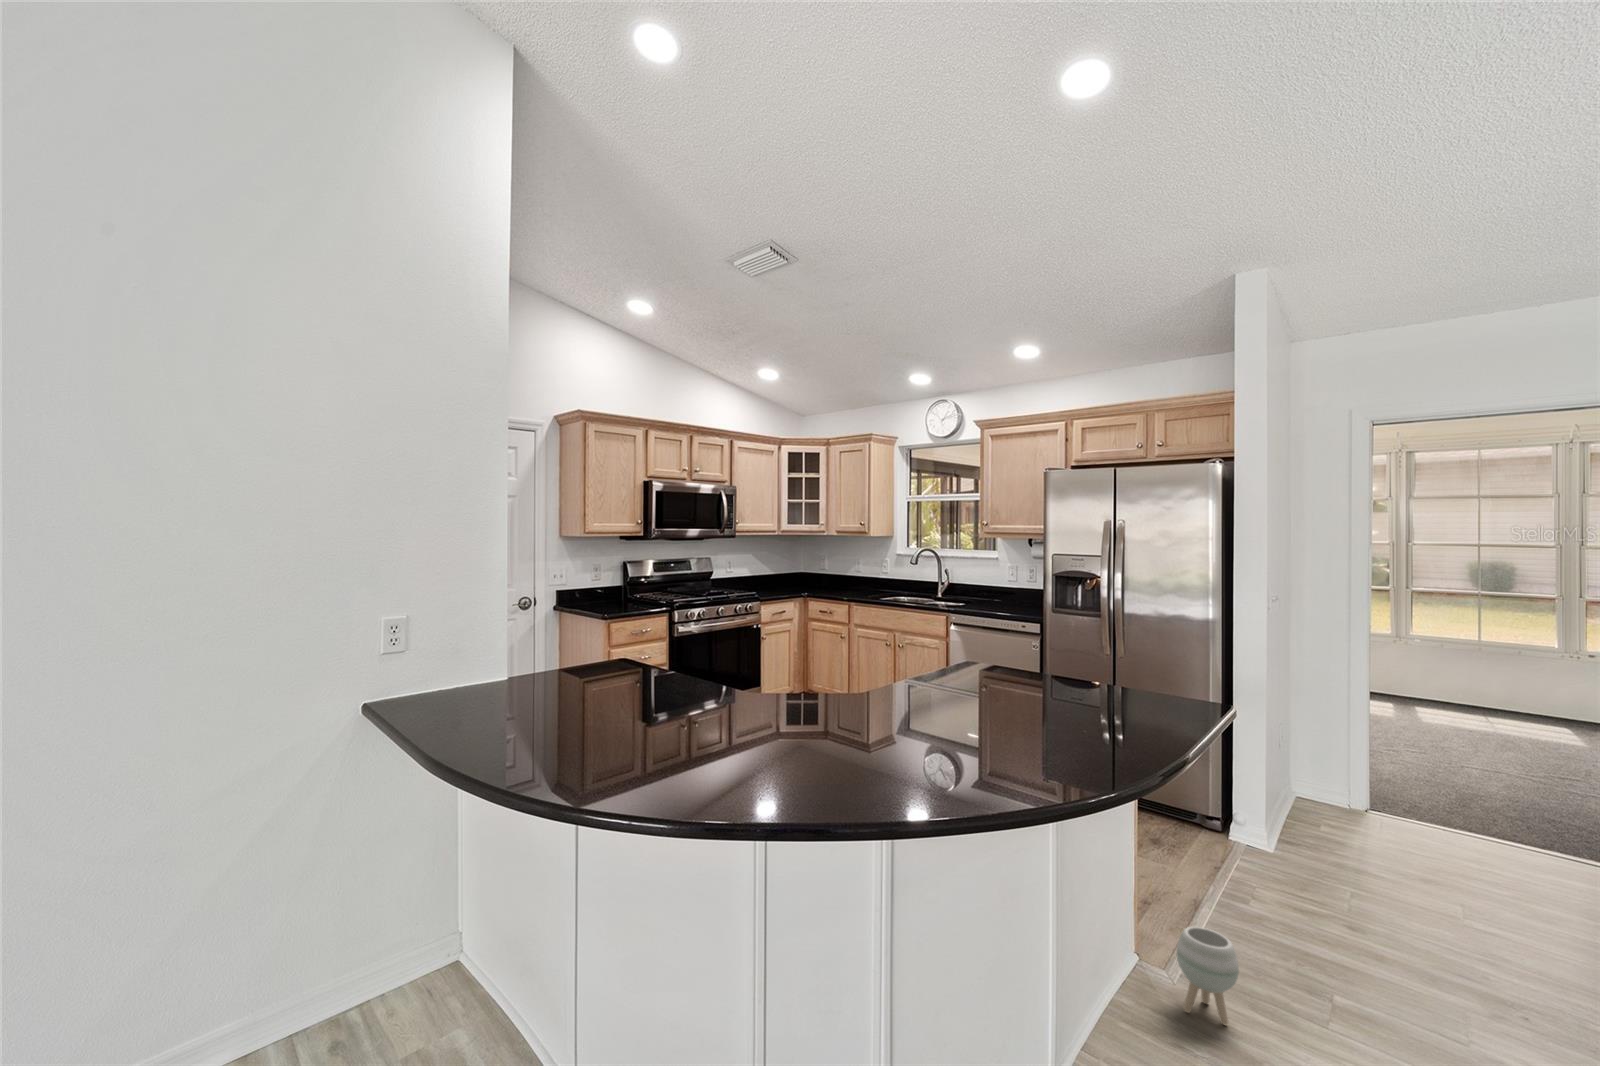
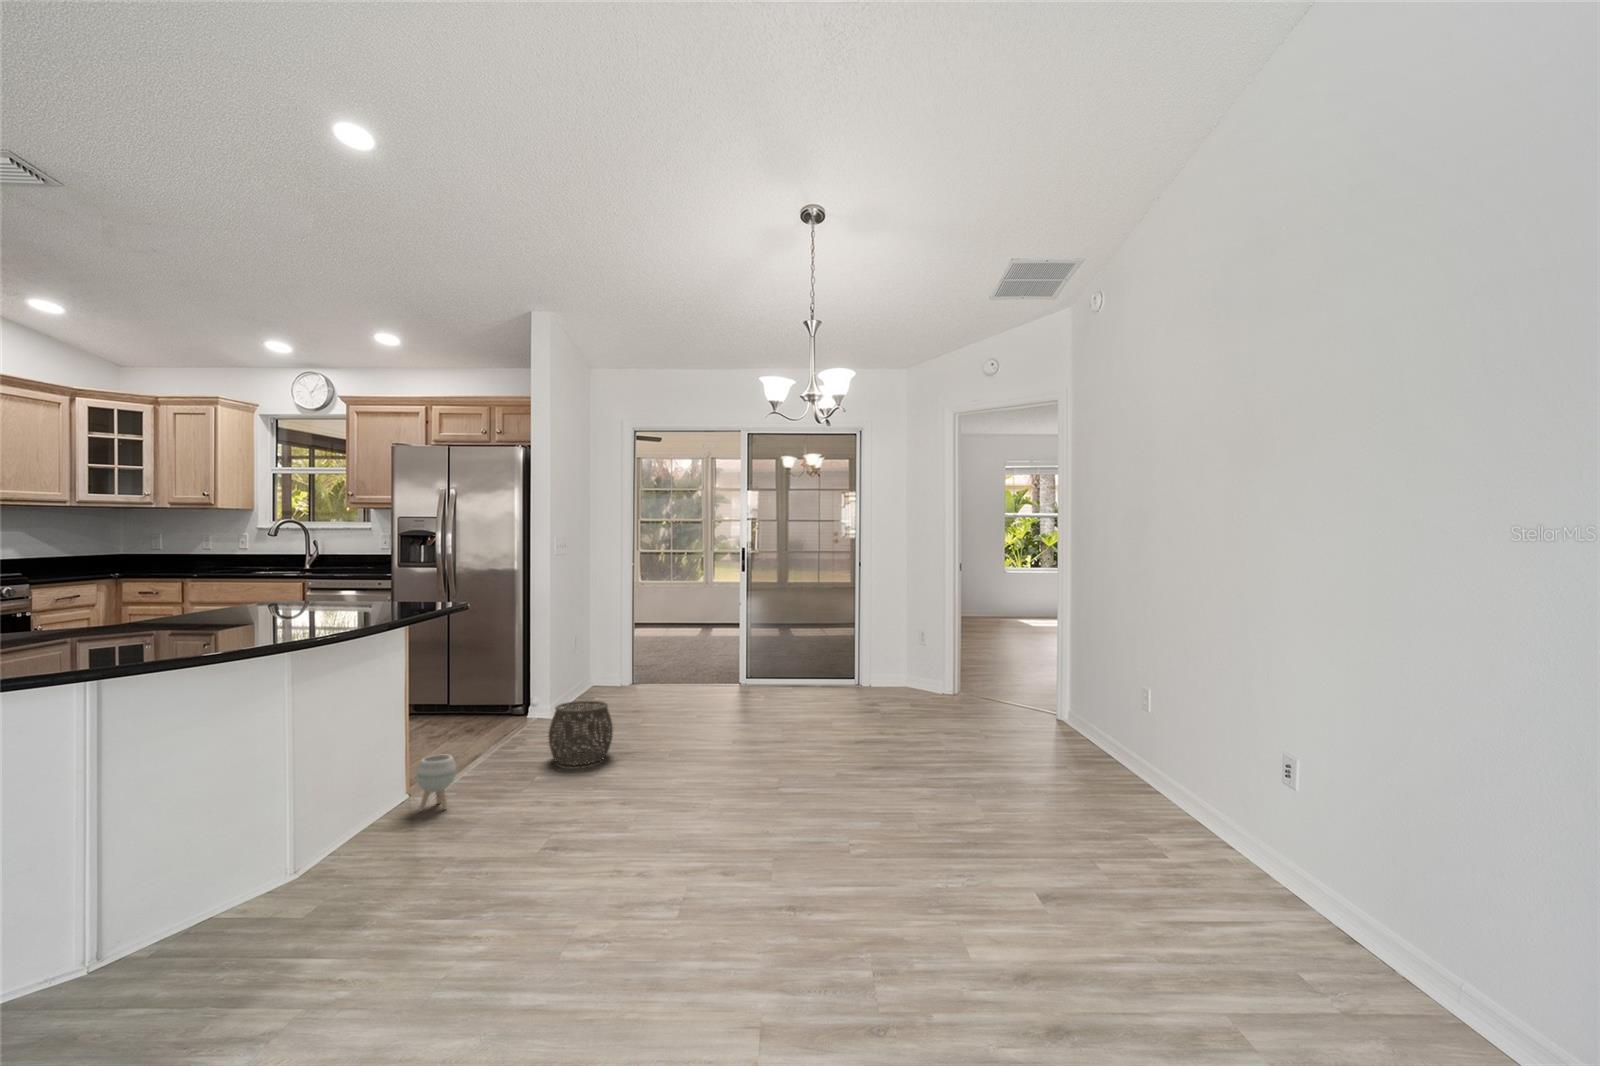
woven basket: none [1340,869,1484,1005] -> present [548,701,613,765]

